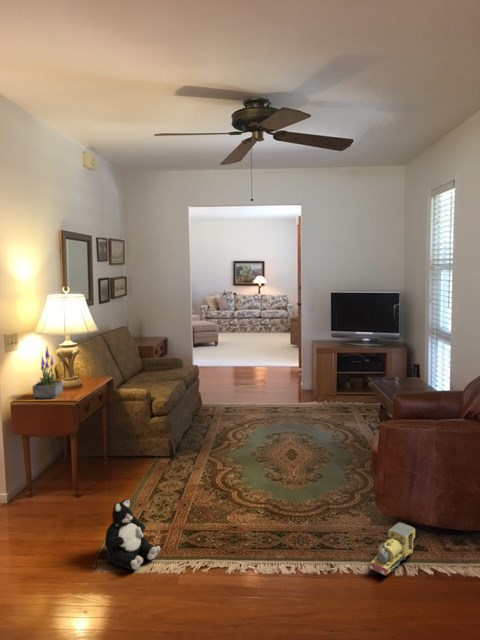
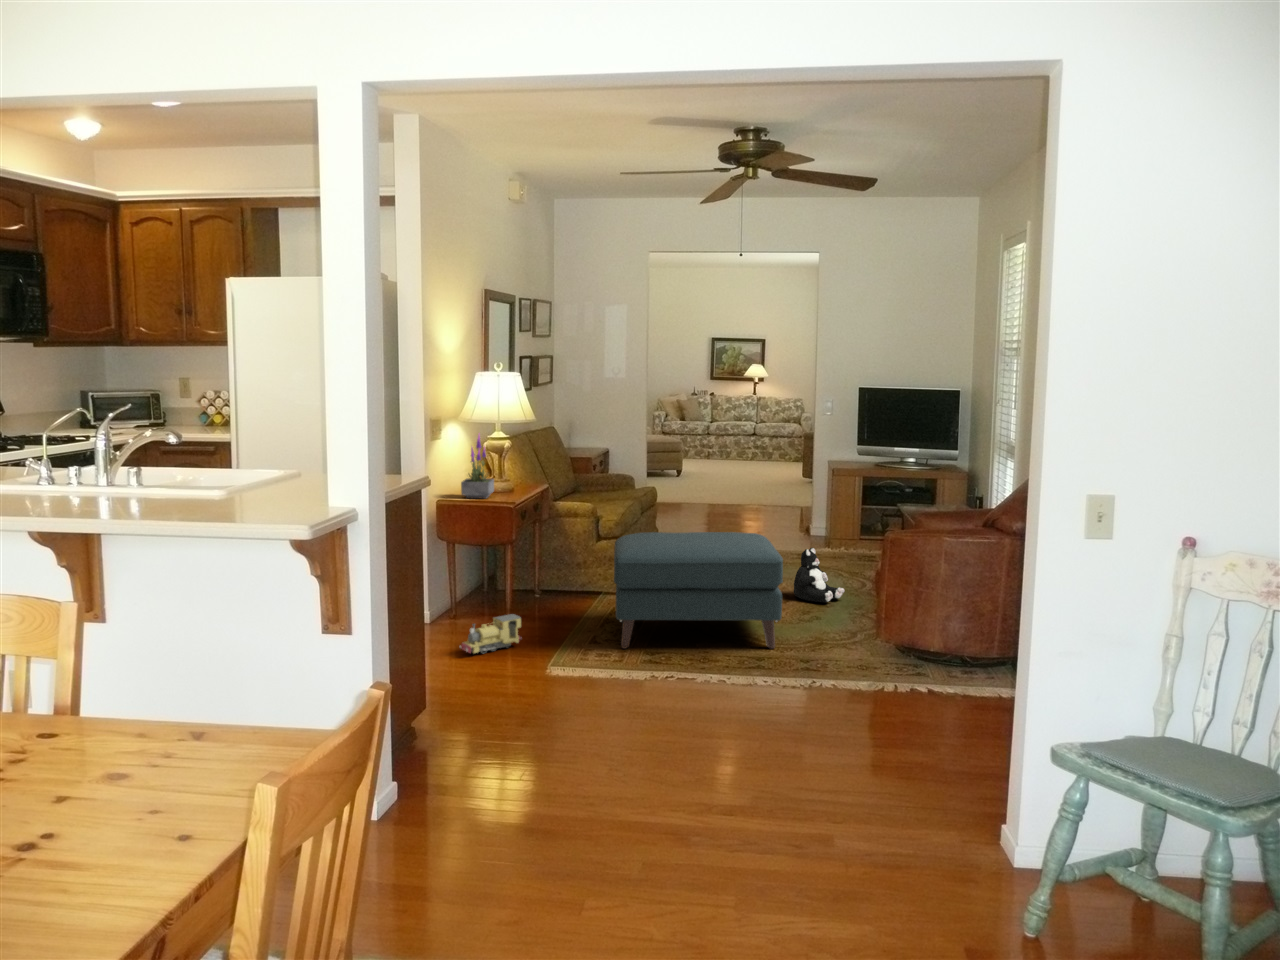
ottoman: none [156,415,297,527] -> present [614,532,783,649]
plush toy: present [105,499,160,570] -> present [794,548,844,602]
toy train: present [370,523,415,575] -> present [460,614,521,654]

